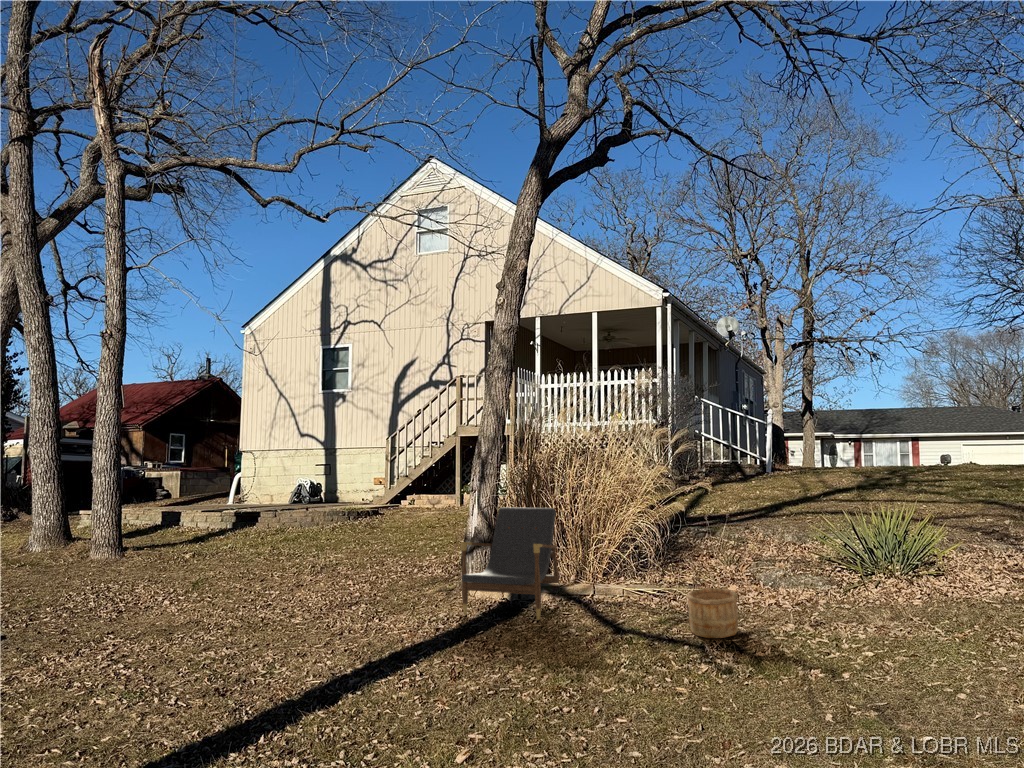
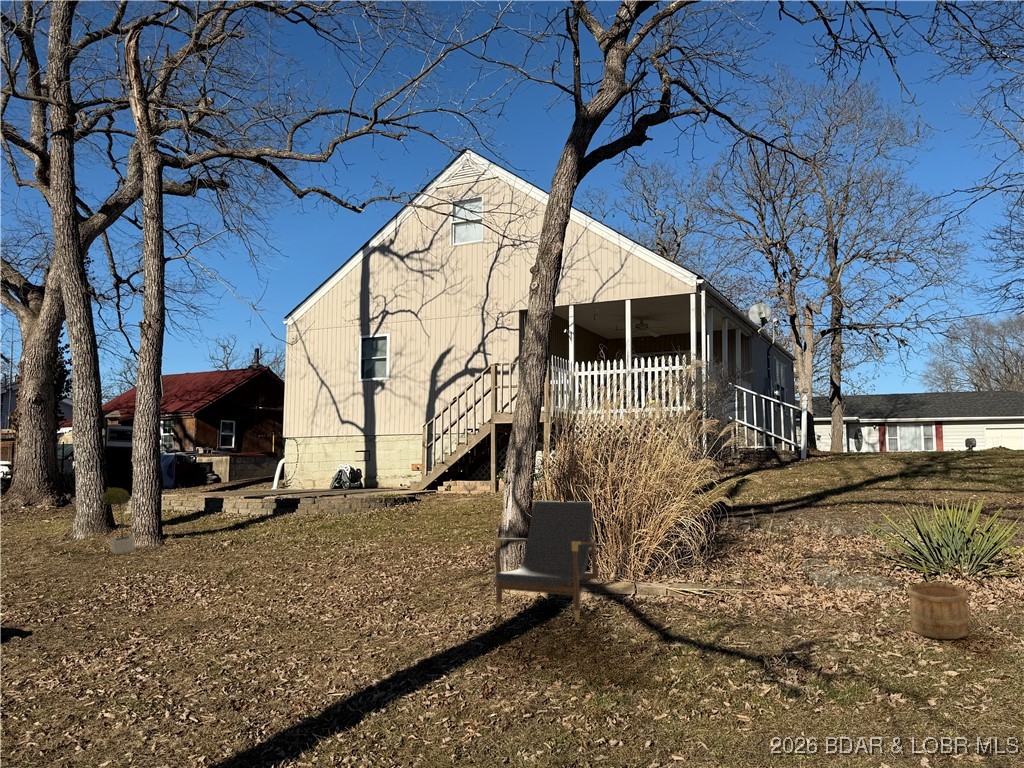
potted tree: none [60,499,93,568] -> present [103,488,135,554]
wooden bucket: present [686,588,738,638] -> present [907,583,969,639]

